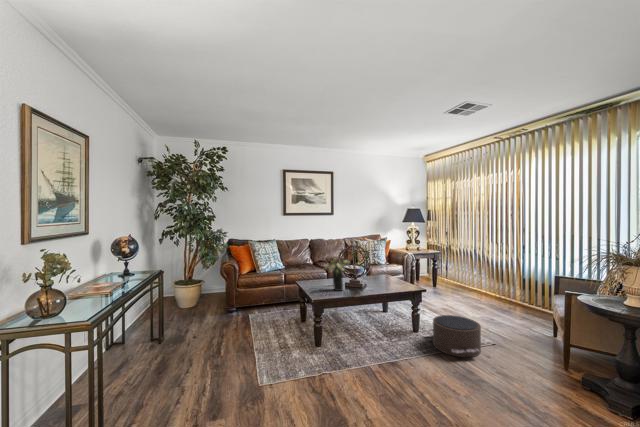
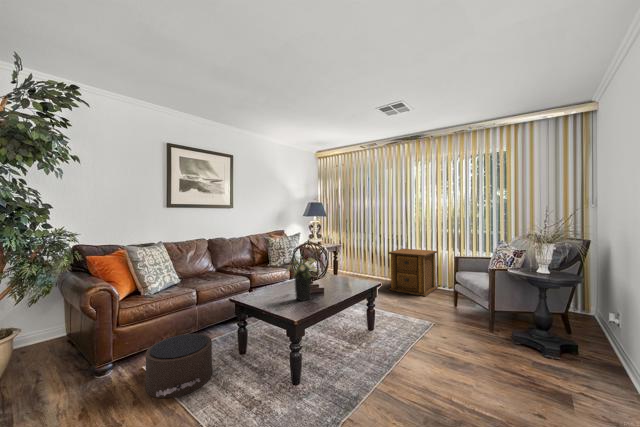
side table: none [472,262,537,316] -> present [388,249,438,296]
pouf: present [429,315,481,357] -> present [146,334,212,398]

